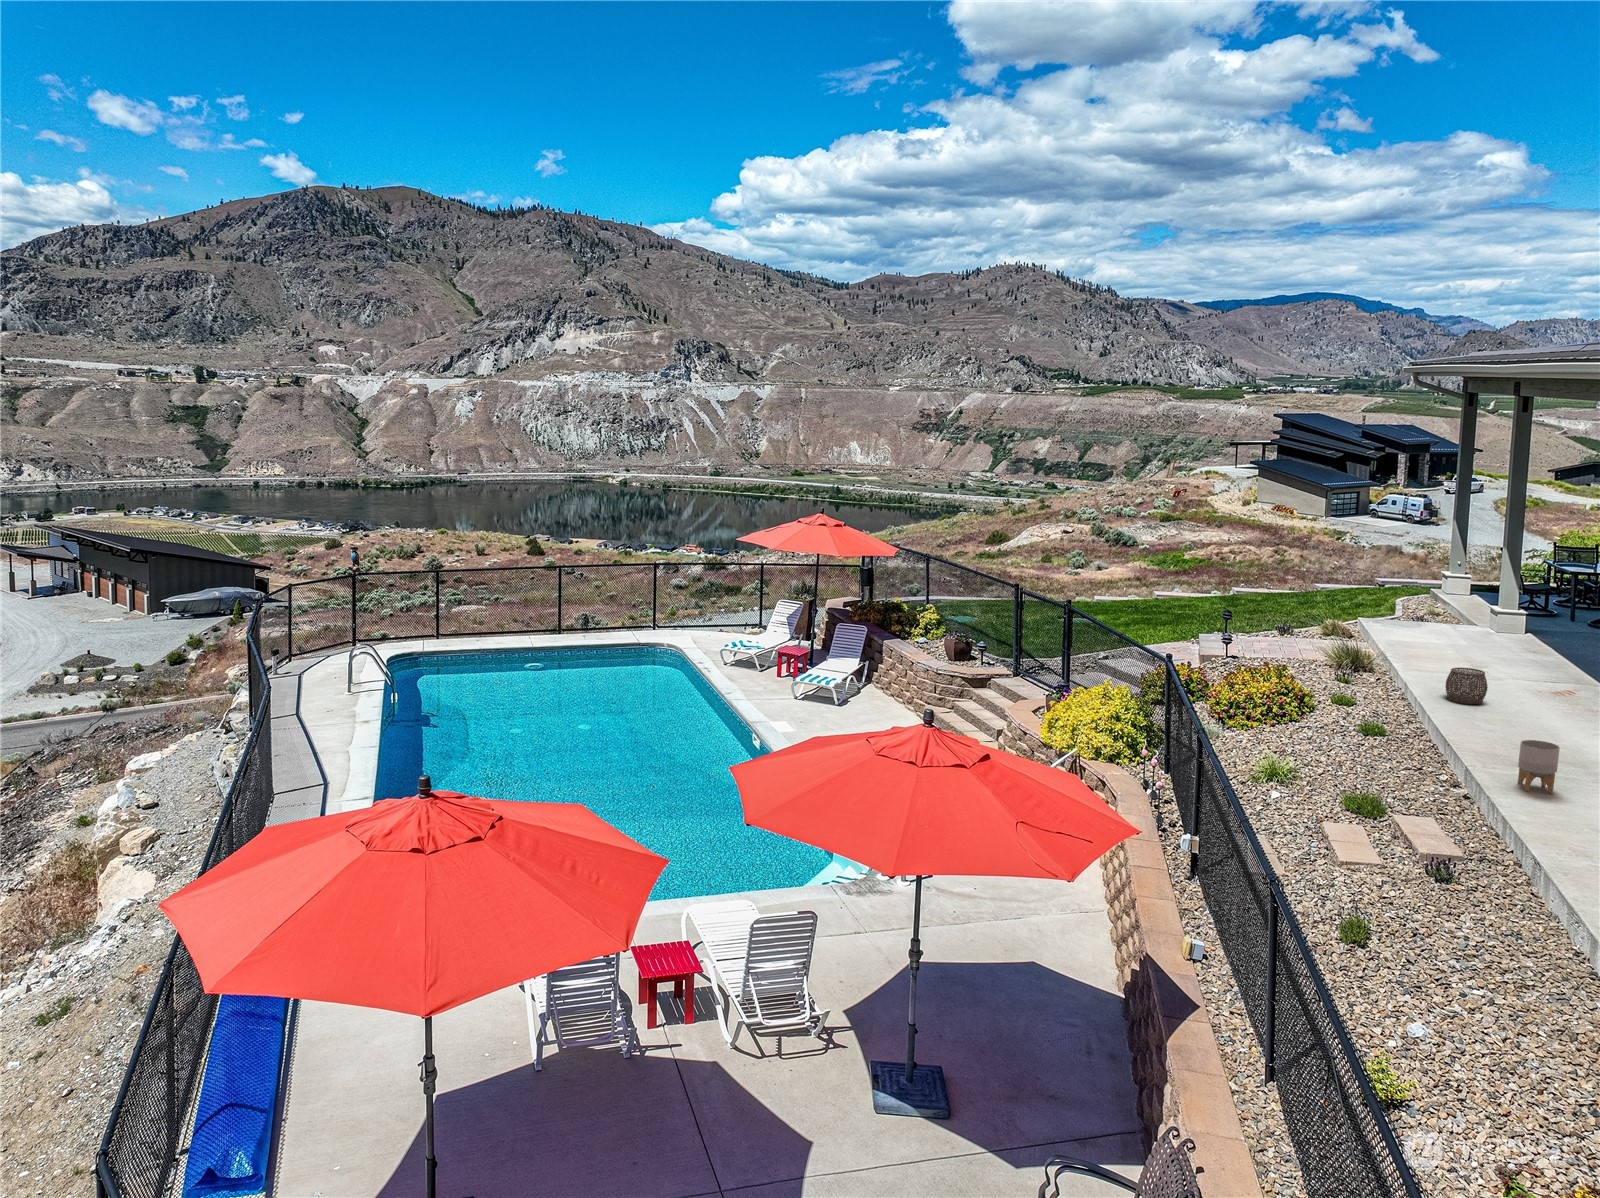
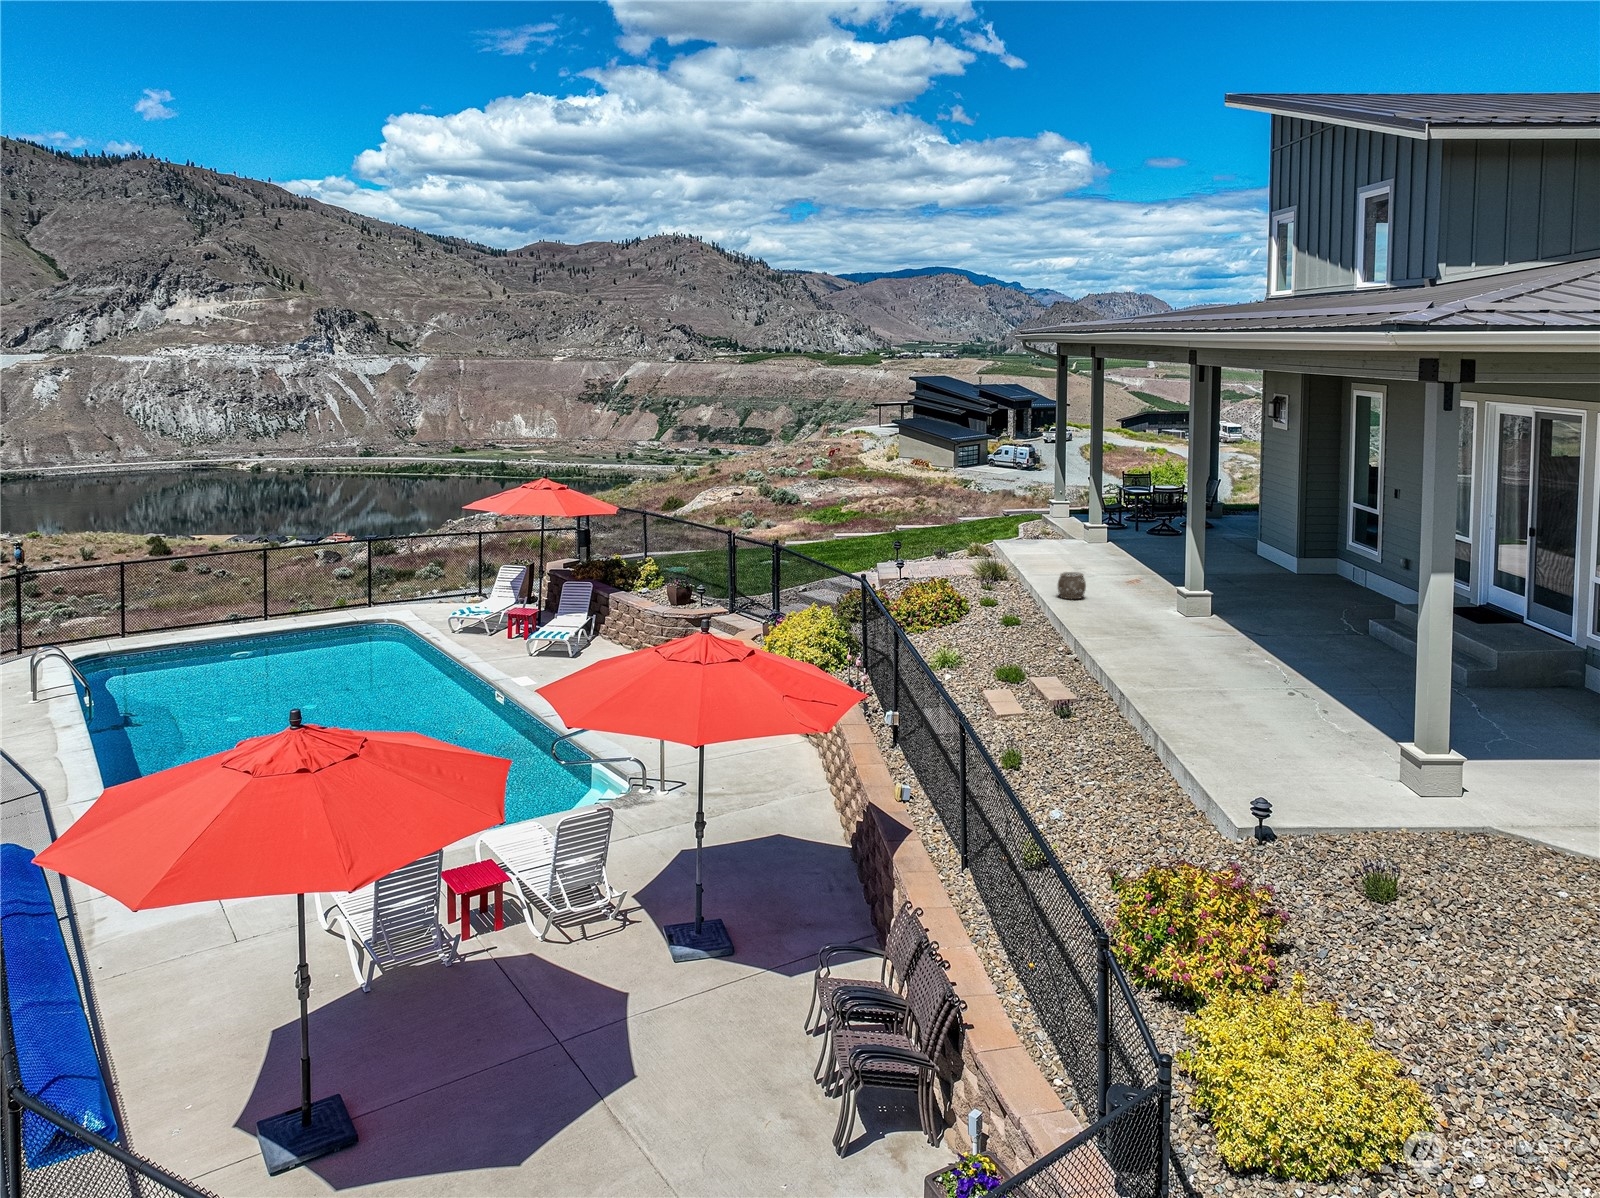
planter: present [1518,740,1560,793] -> none [1109,616,1135,654]

